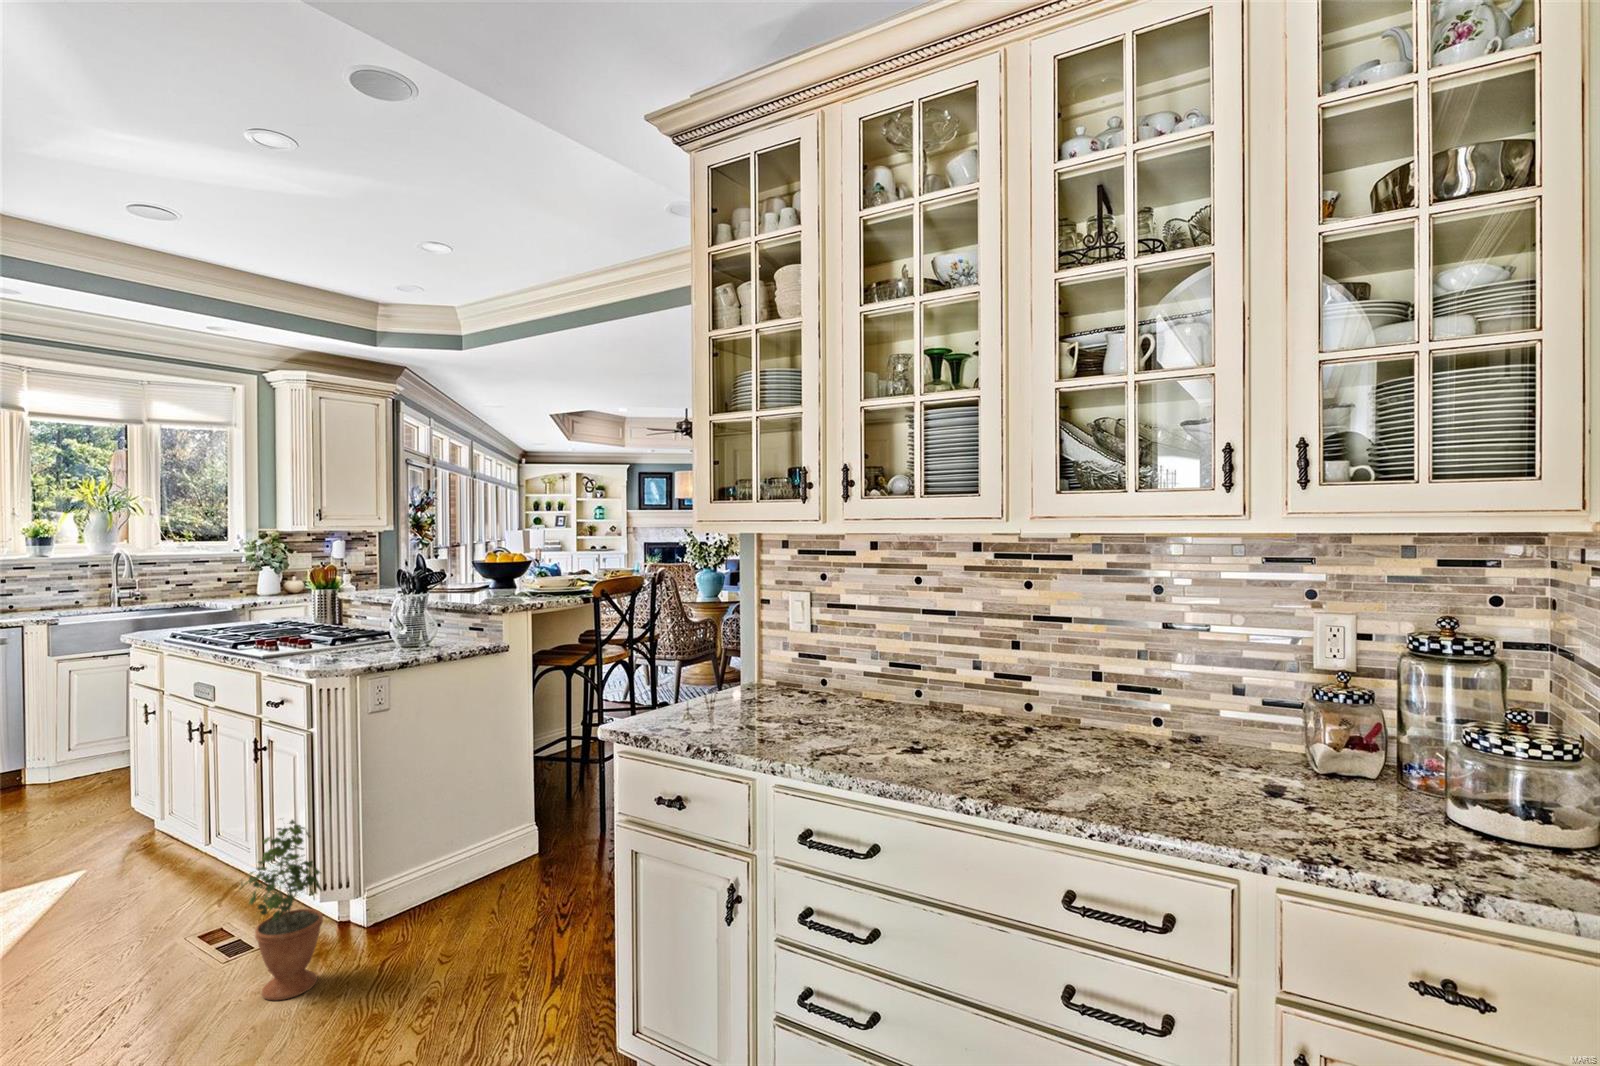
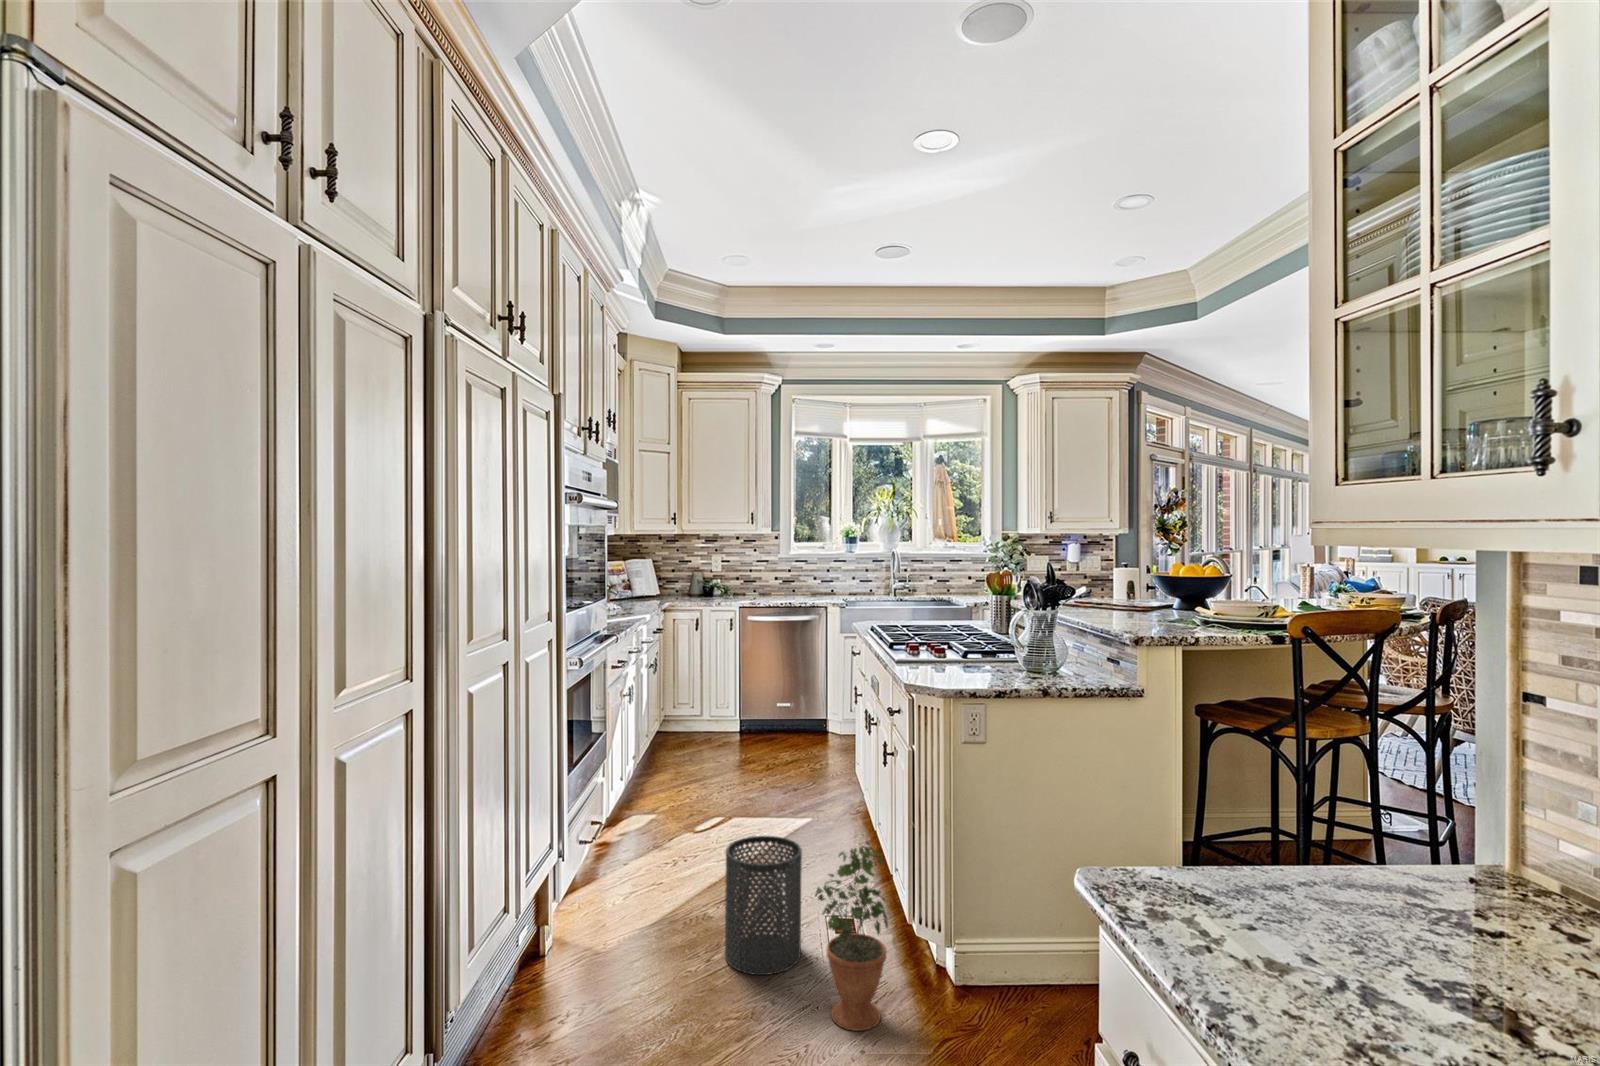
trash can: none [76,862,187,1022] -> present [725,836,802,975]

